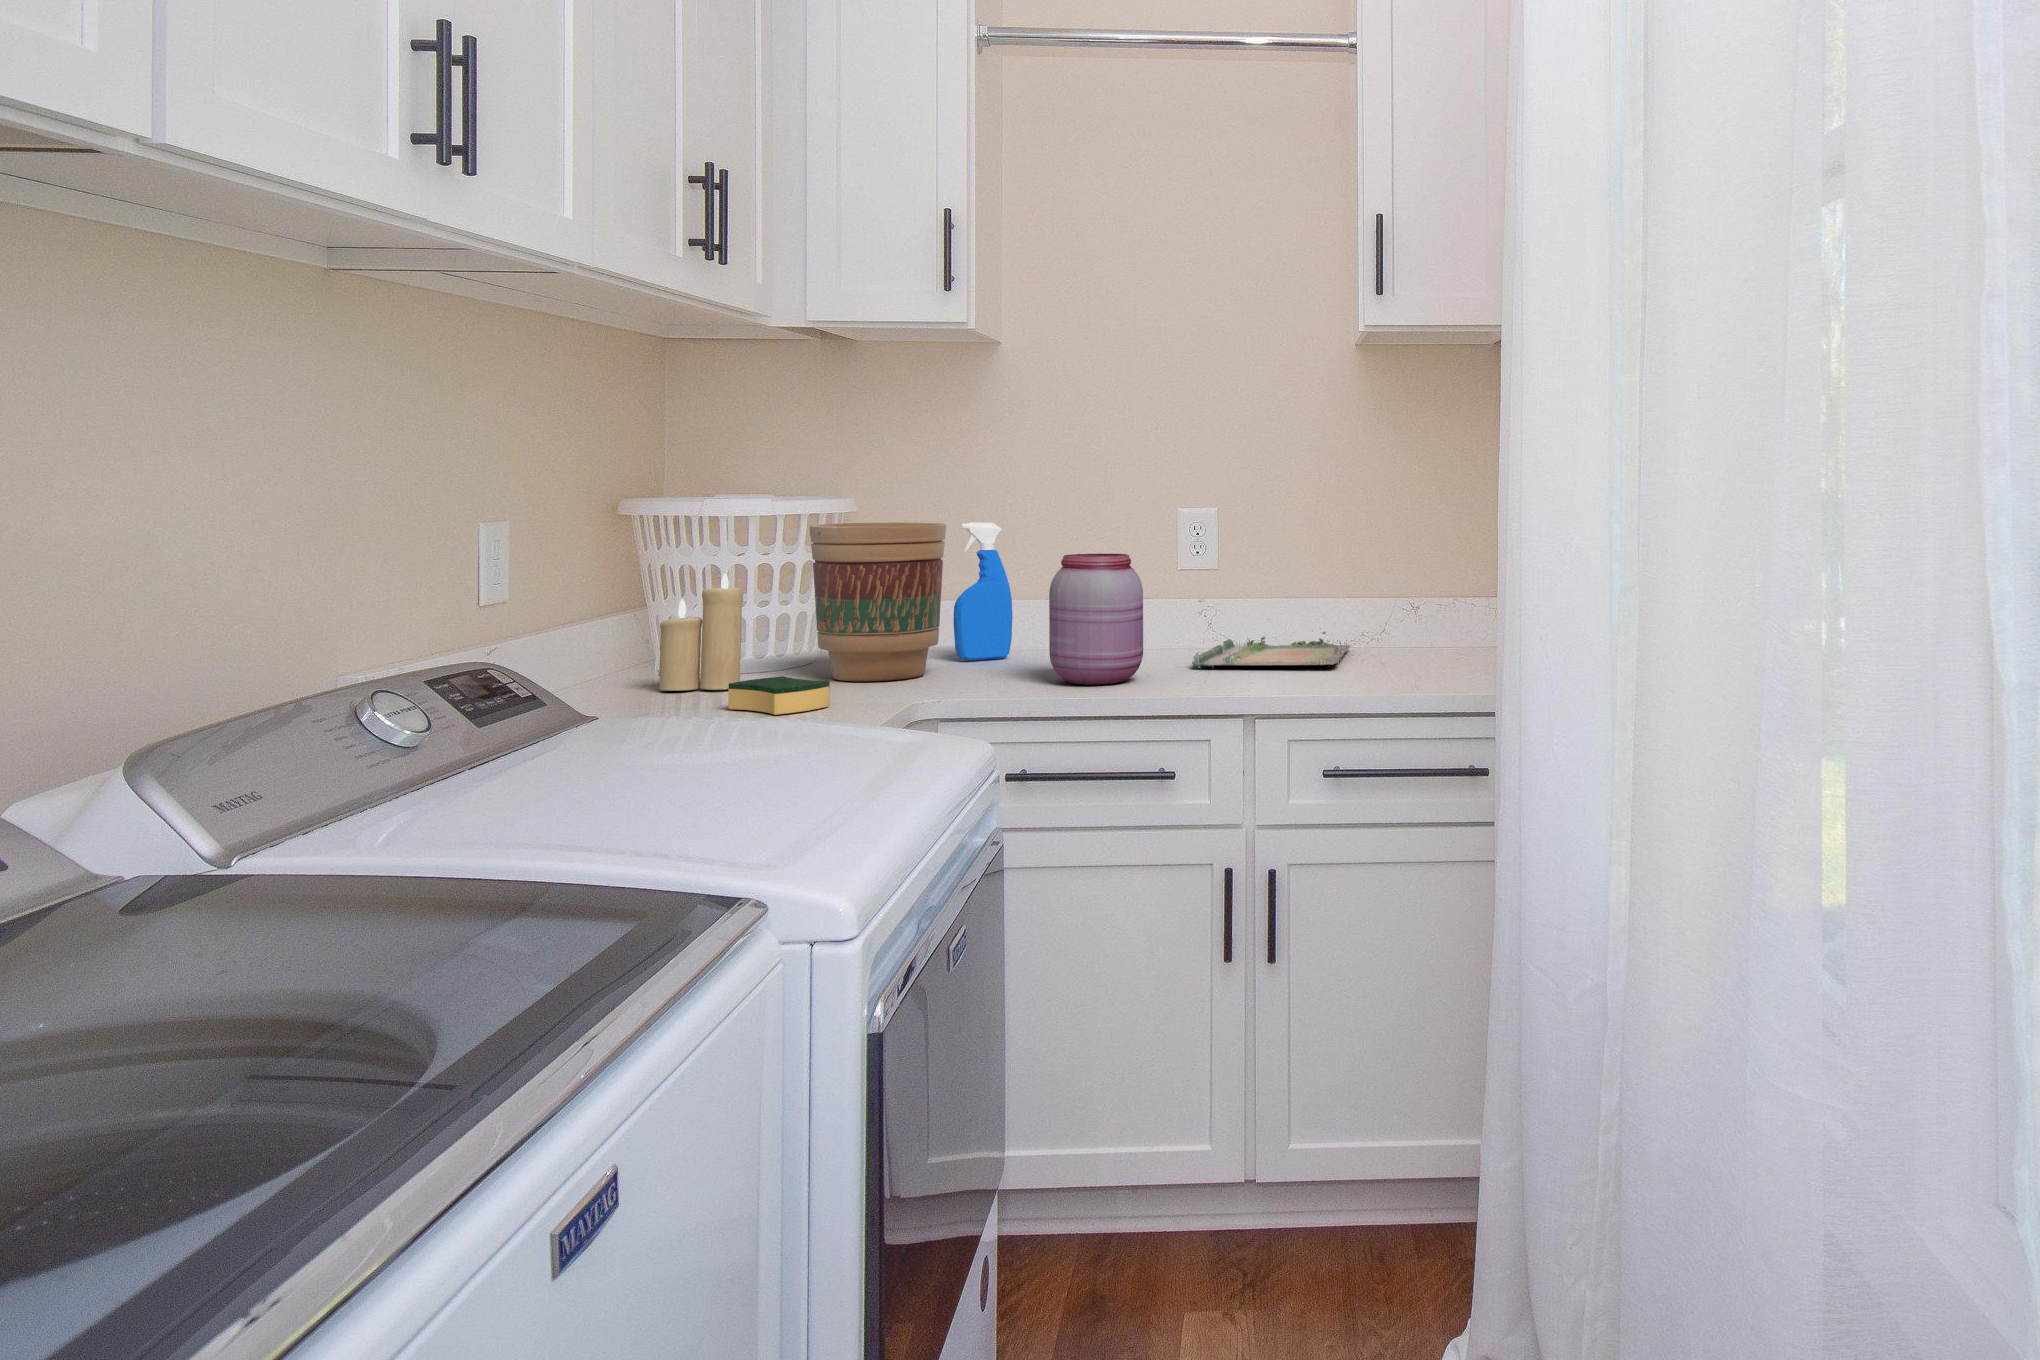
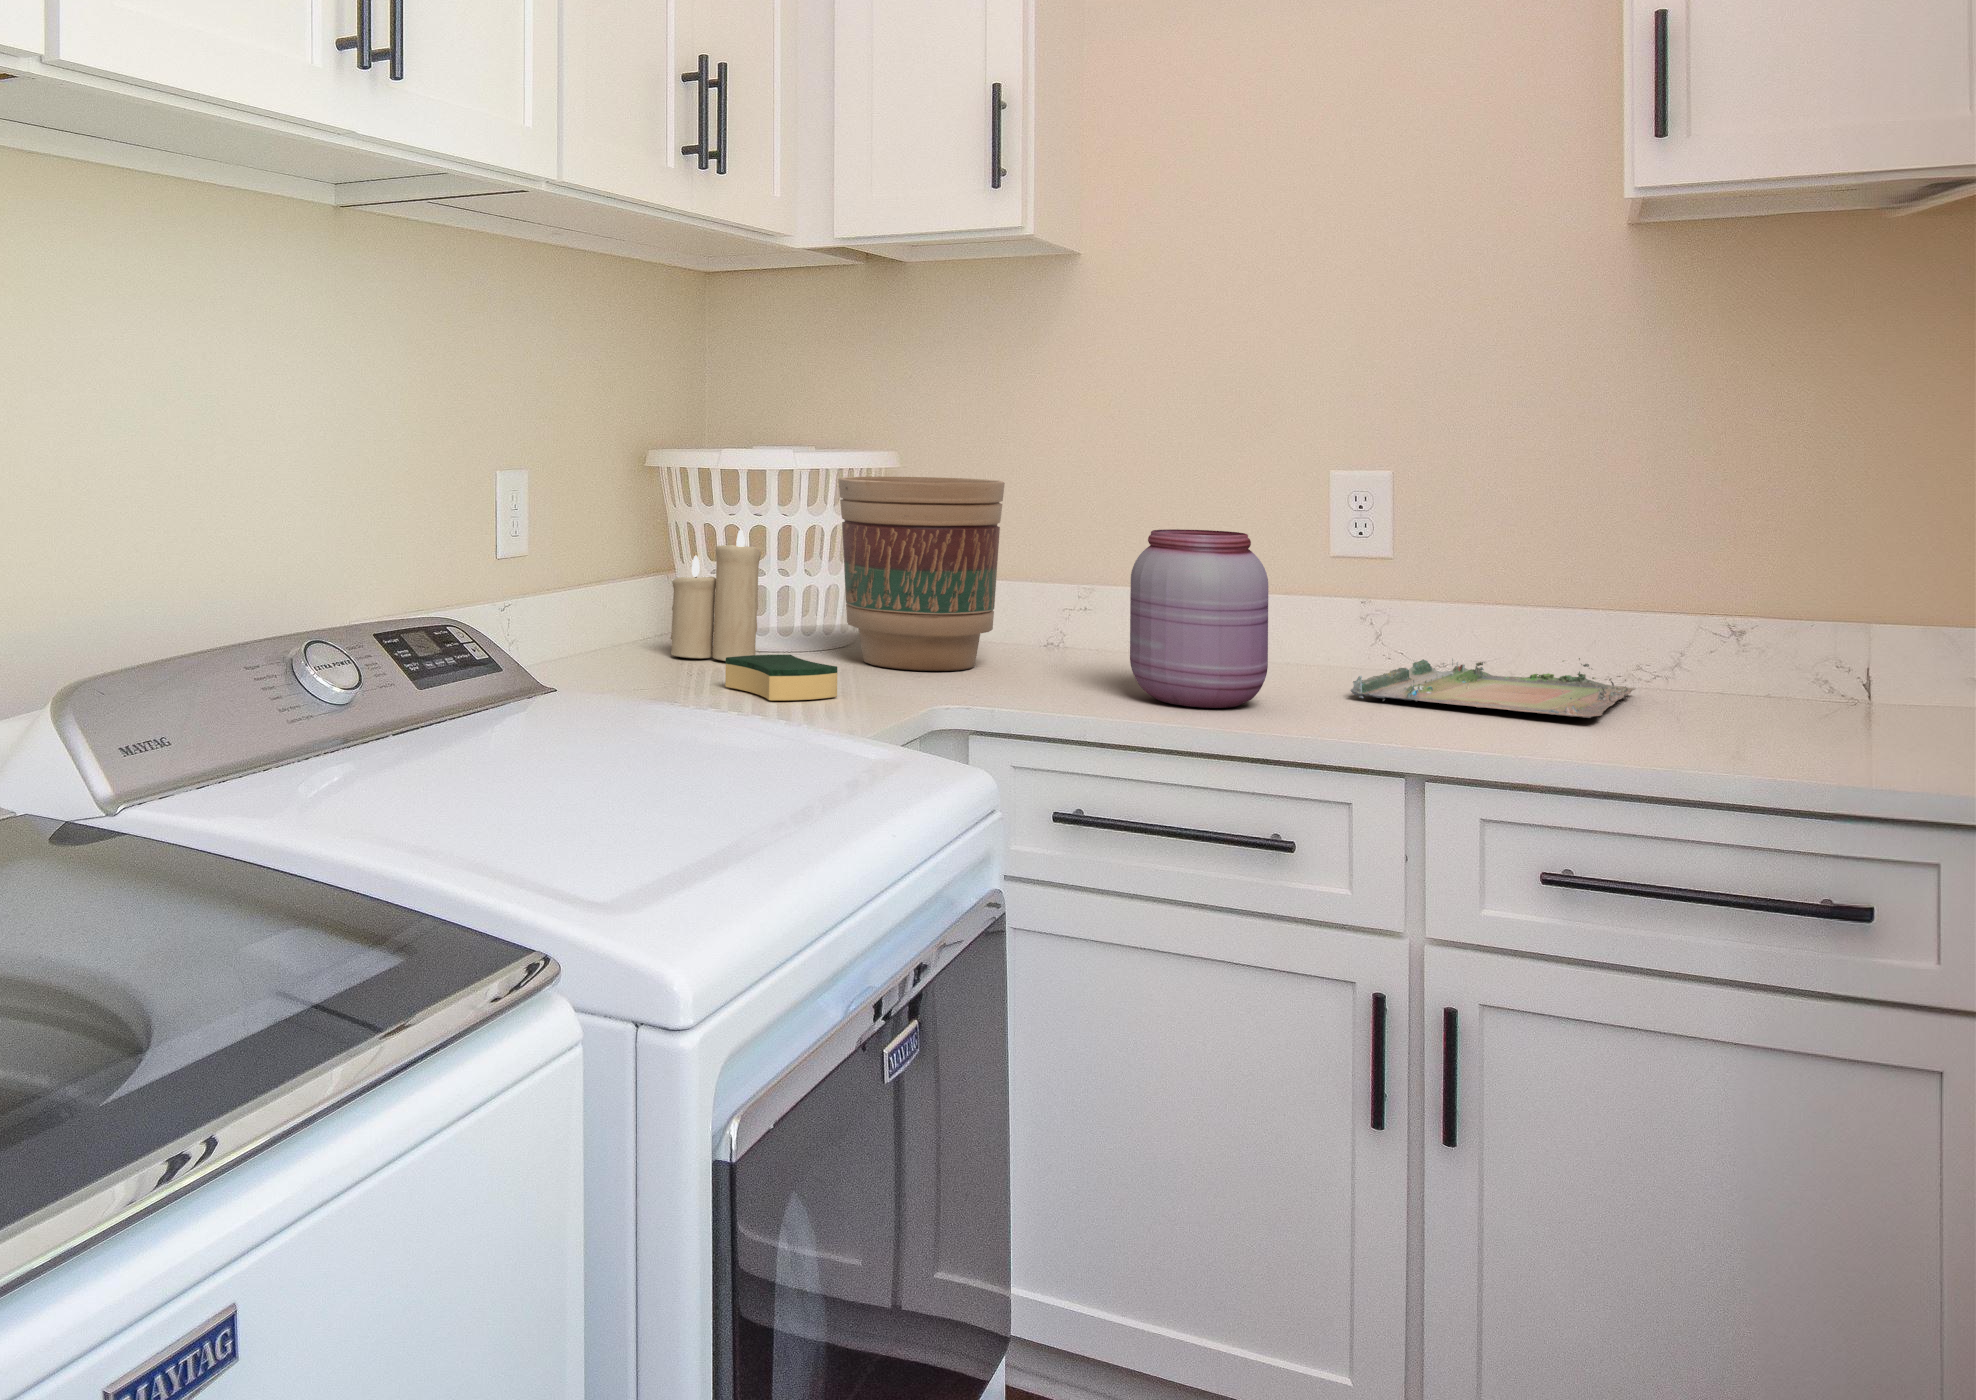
spray bottle: present [954,523,1013,660] -> none [1021,481,1100,655]

